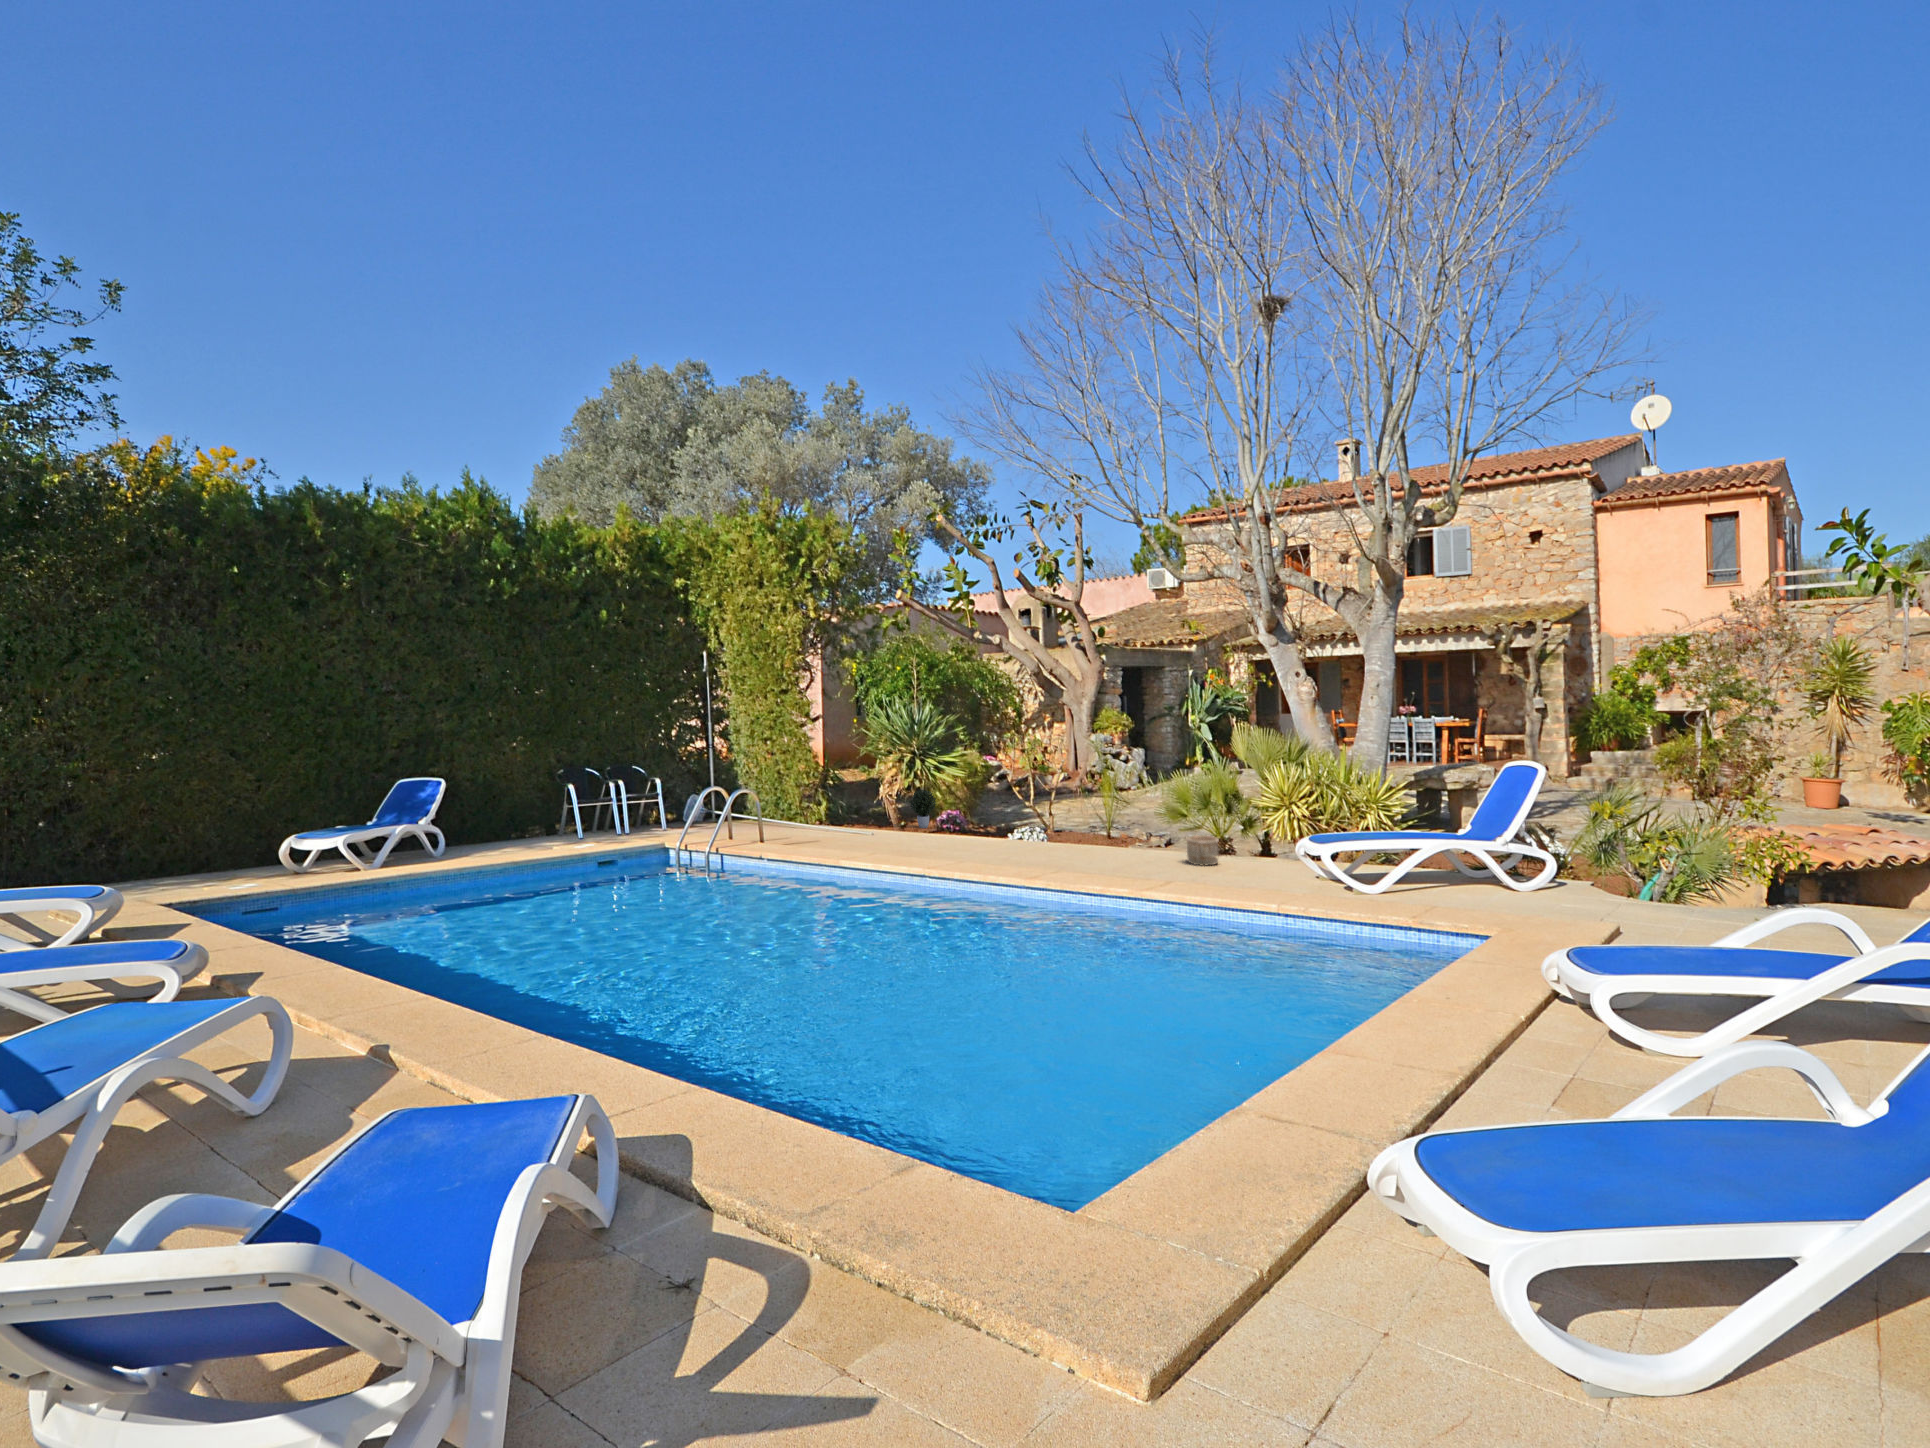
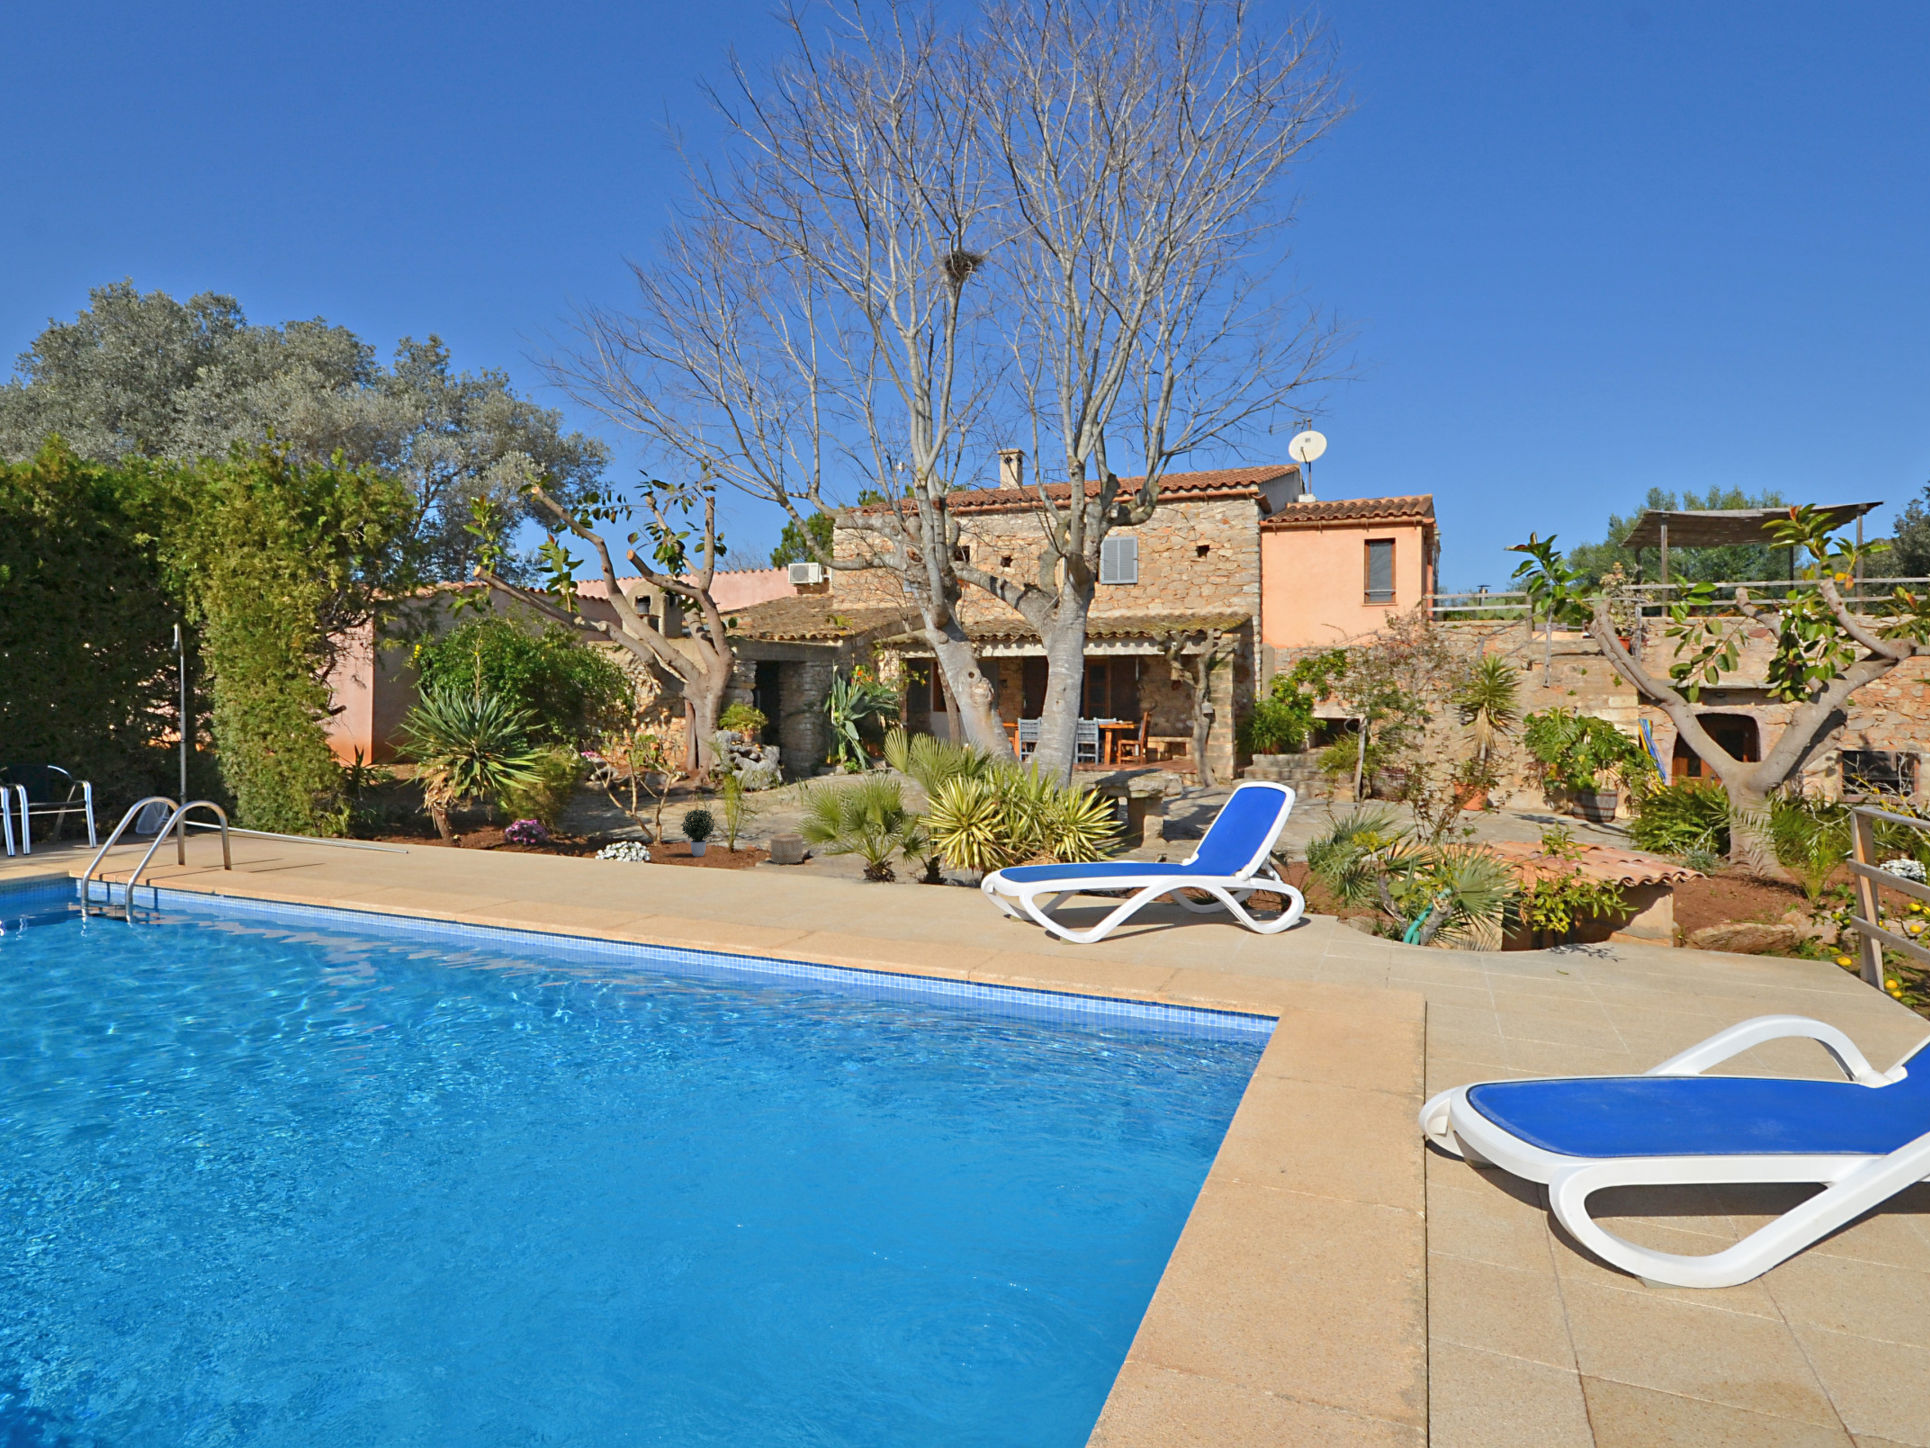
potted plant: present [909,790,936,828] -> present [681,809,715,857]

